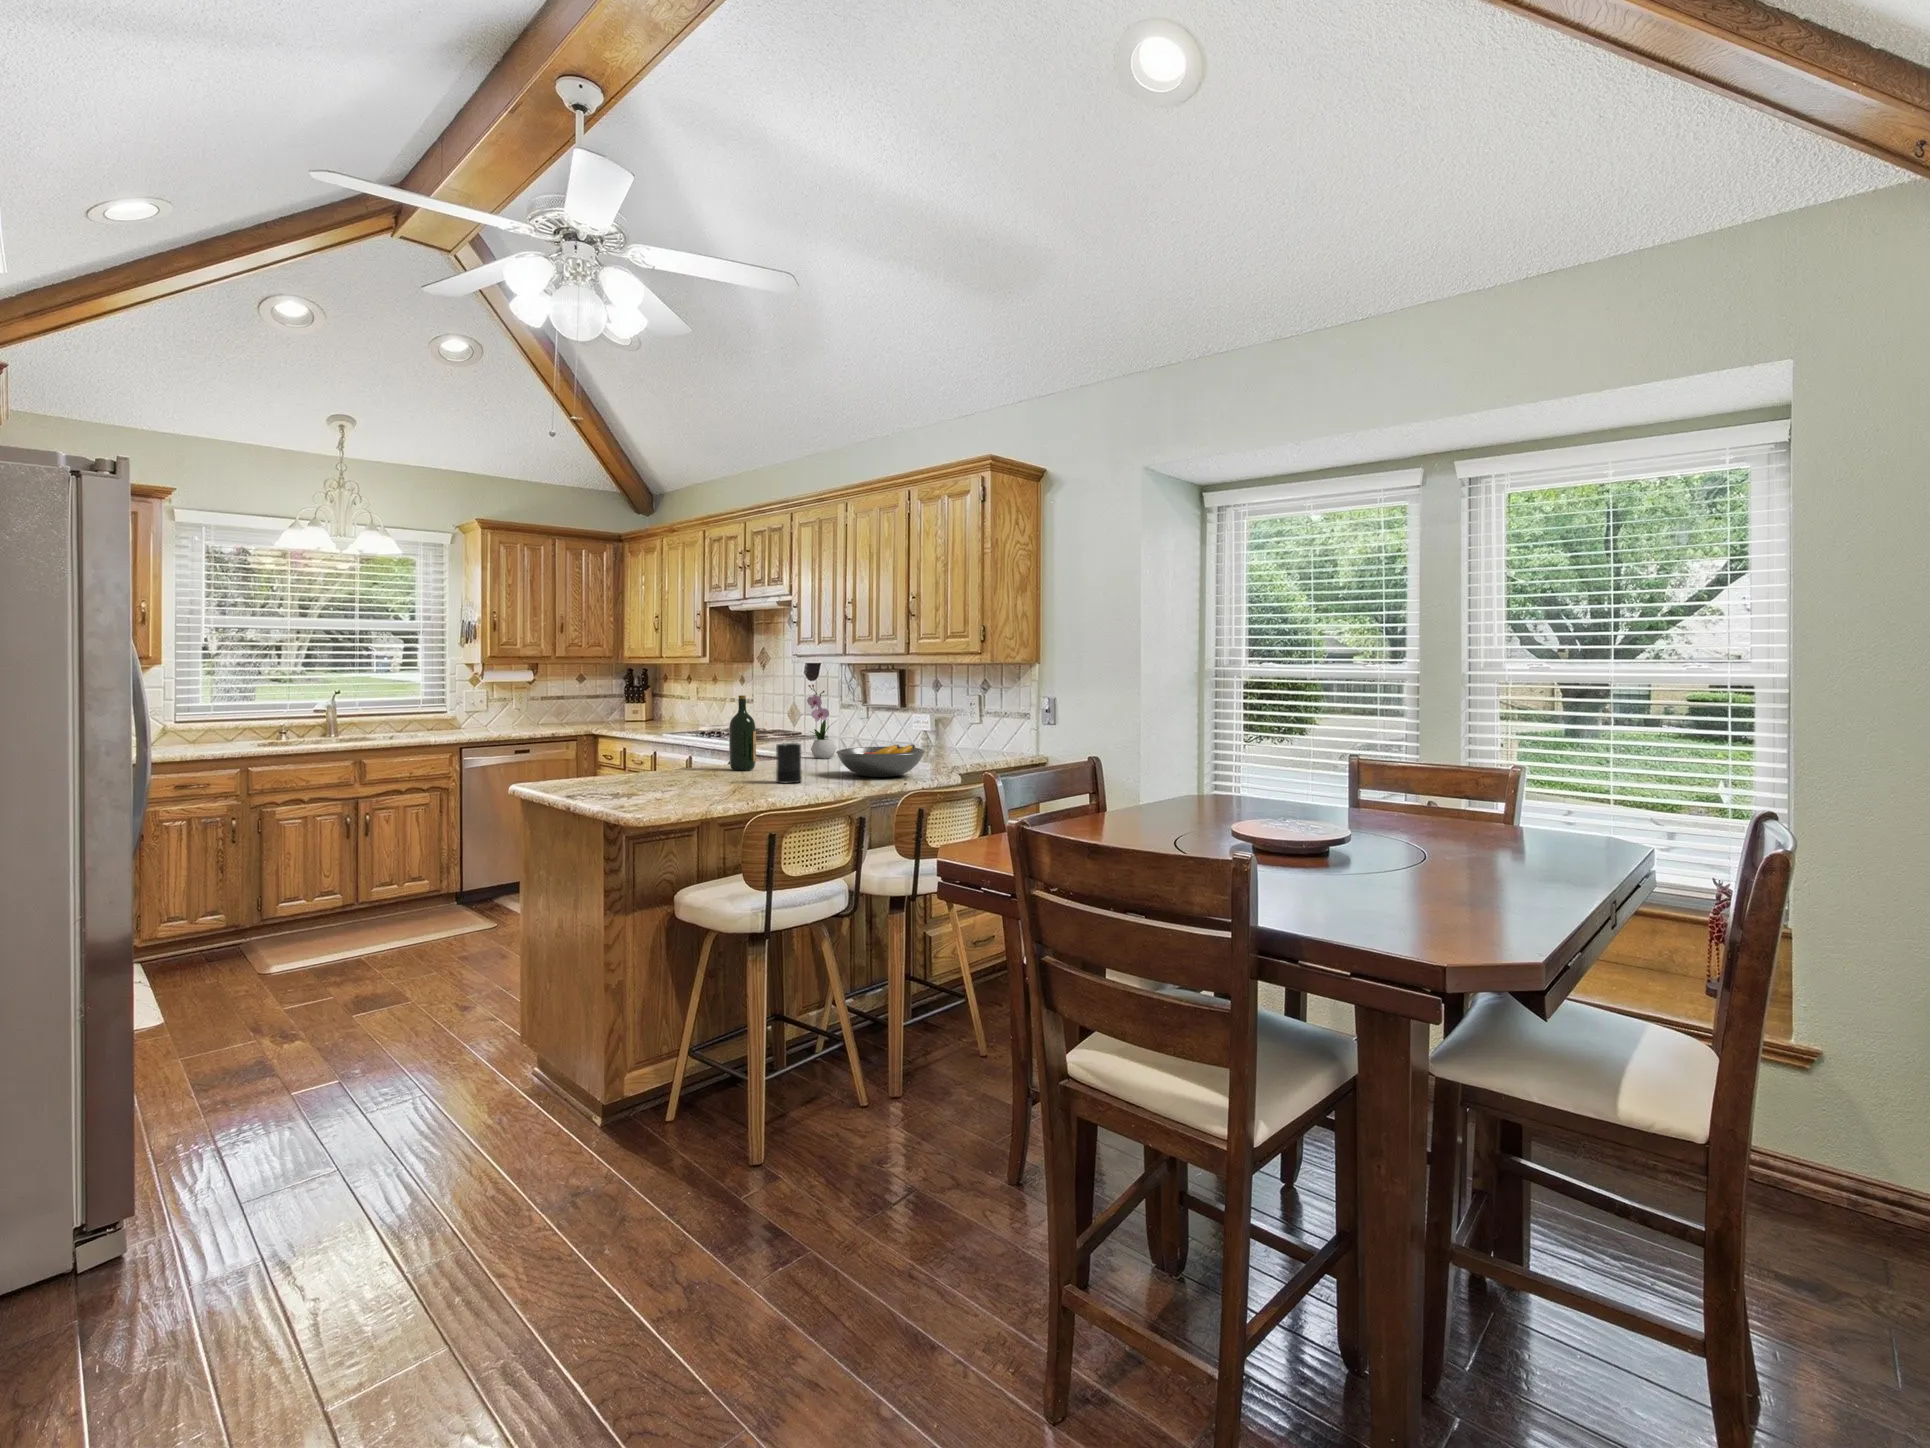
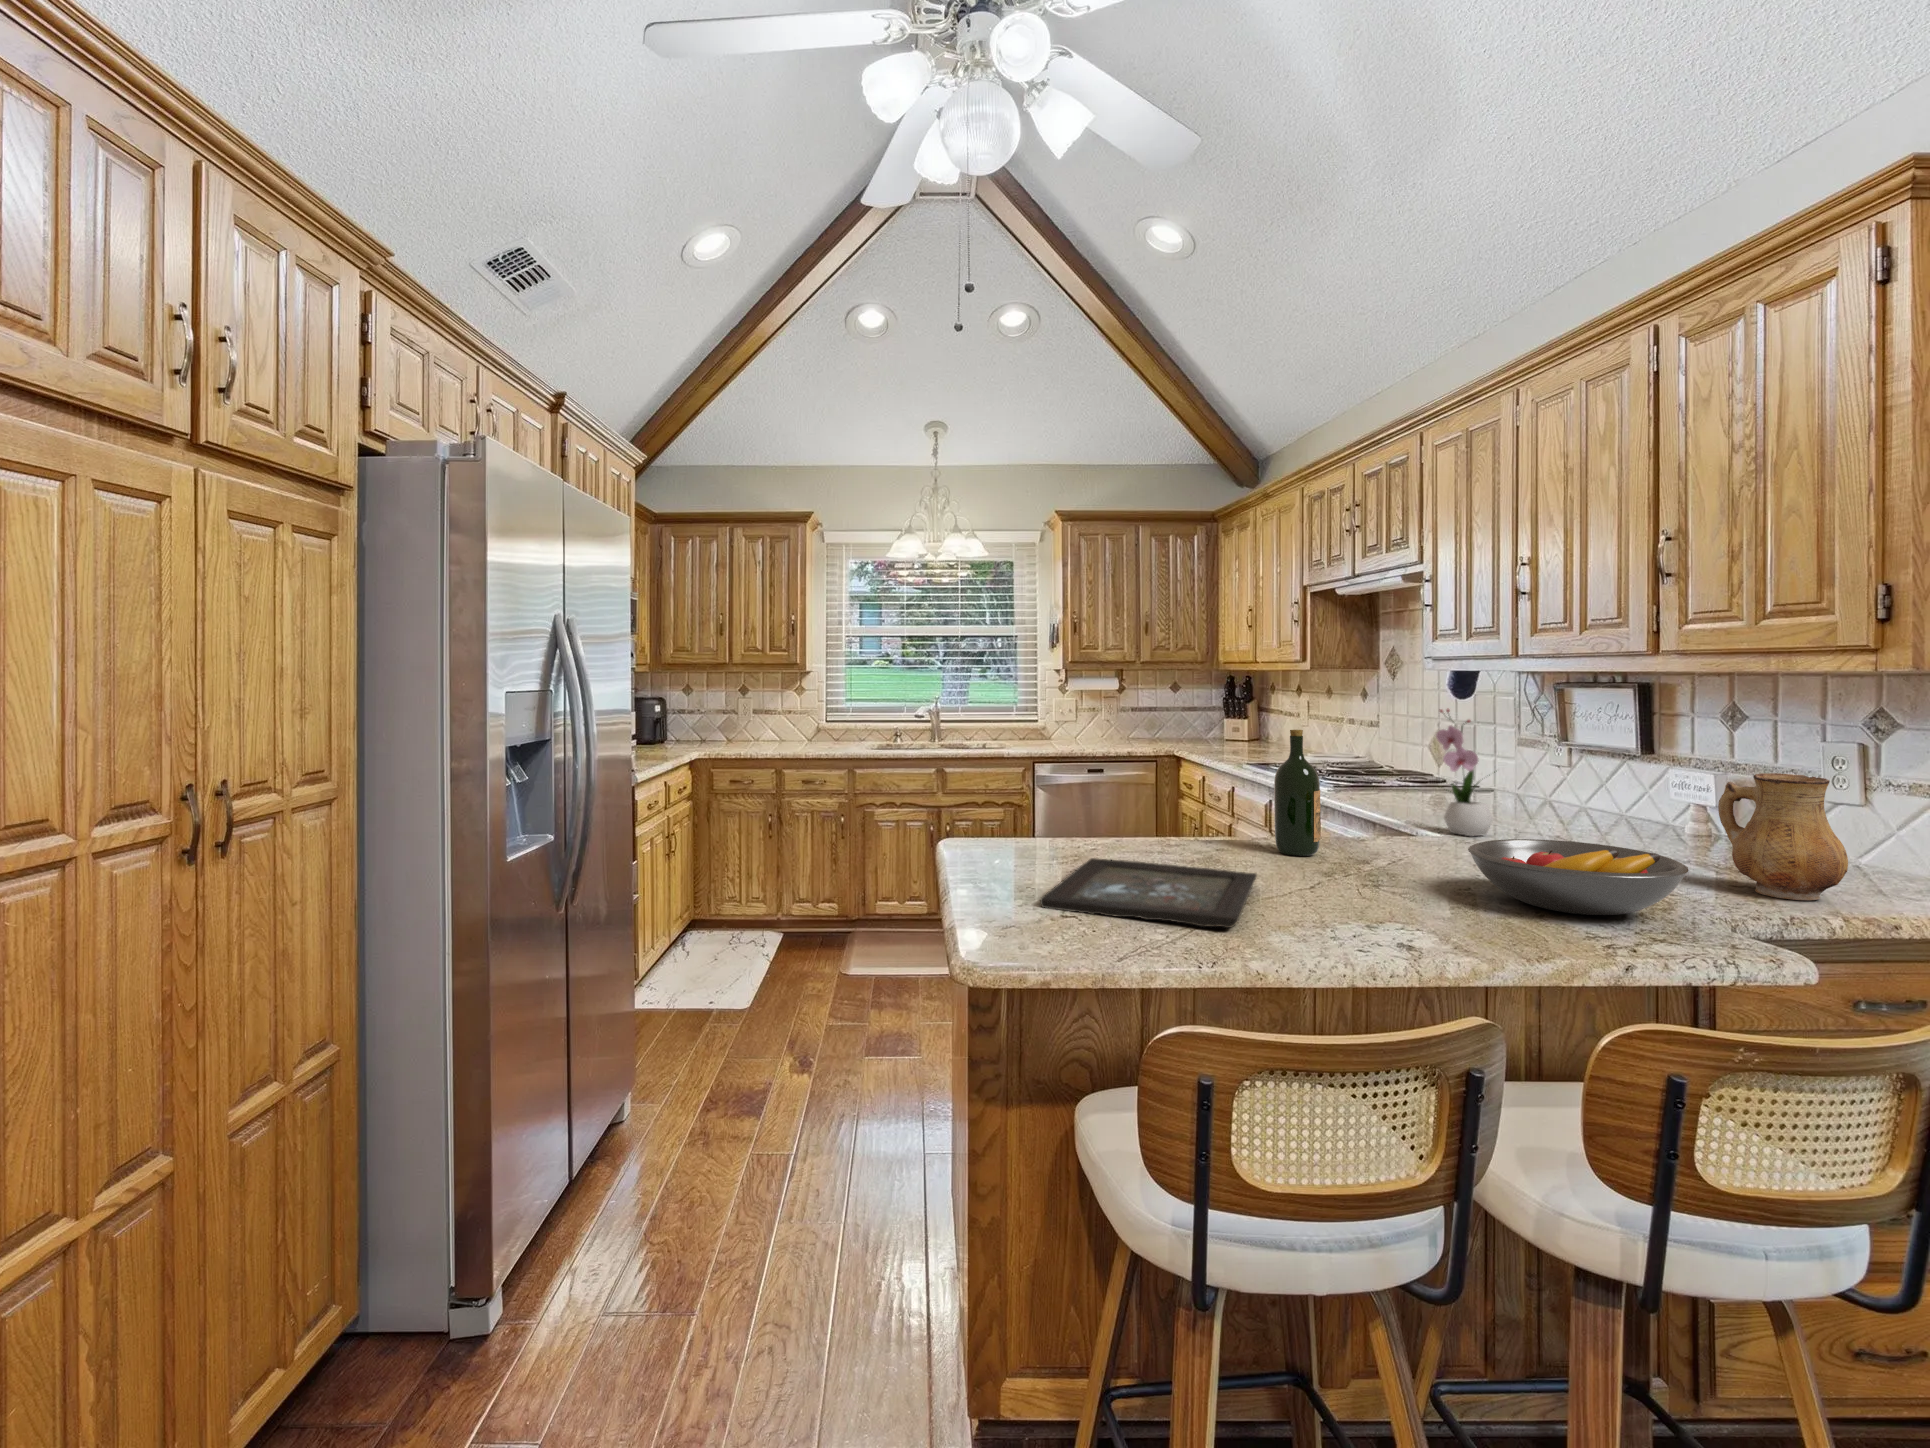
ceramic pitcher: none [935,710,979,768] -> present [1718,773,1848,900]
candle: present [776,743,802,784] -> none [1329,821,1380,909]
tray: none [630,774,745,797] -> present [1040,858,1257,928]

